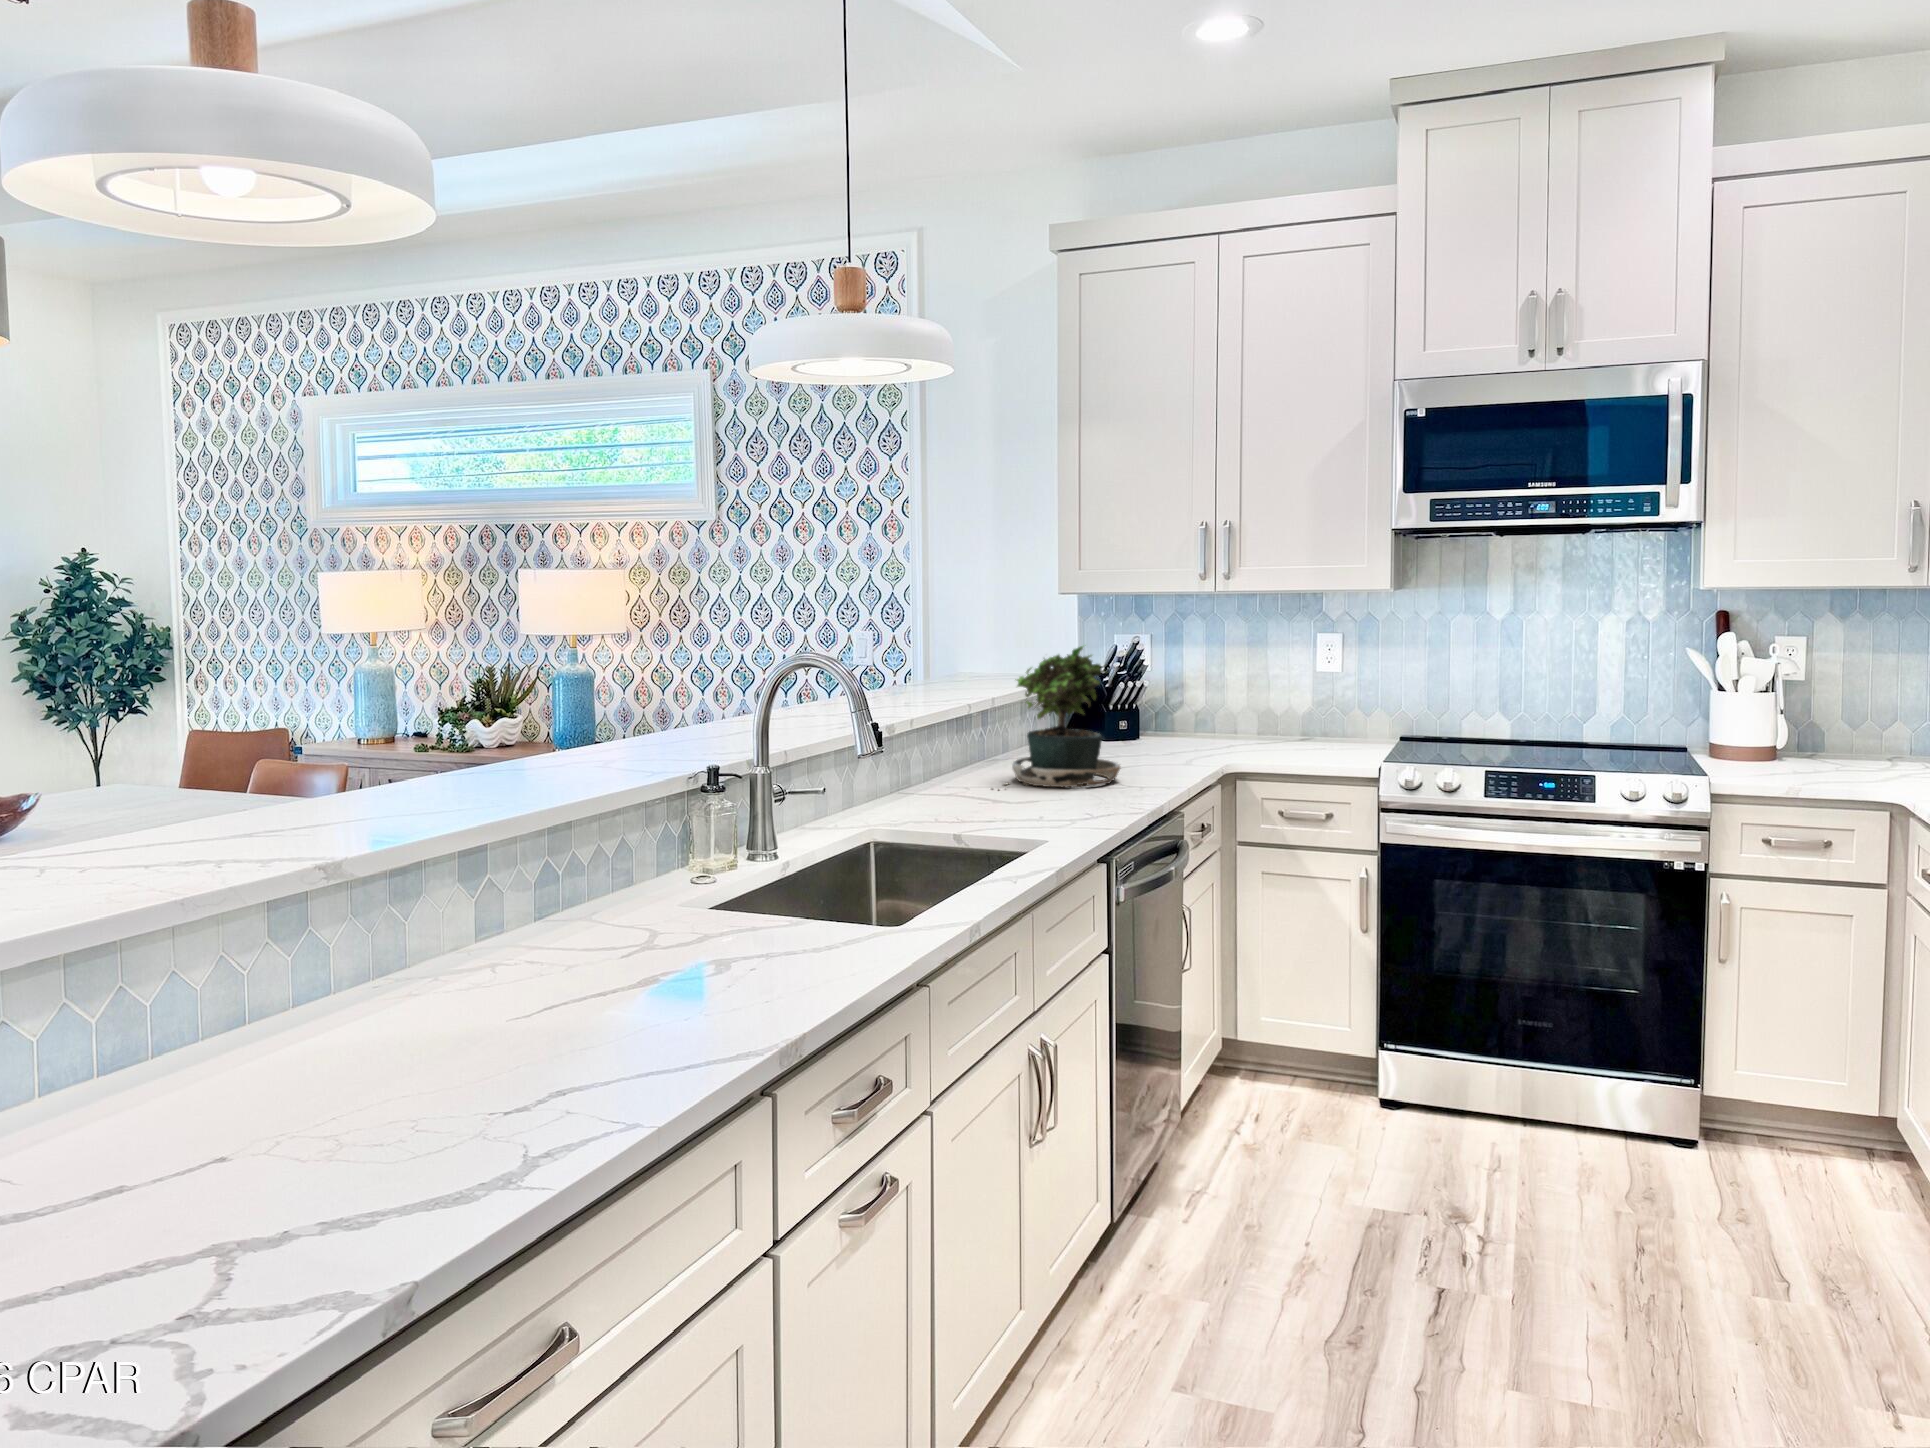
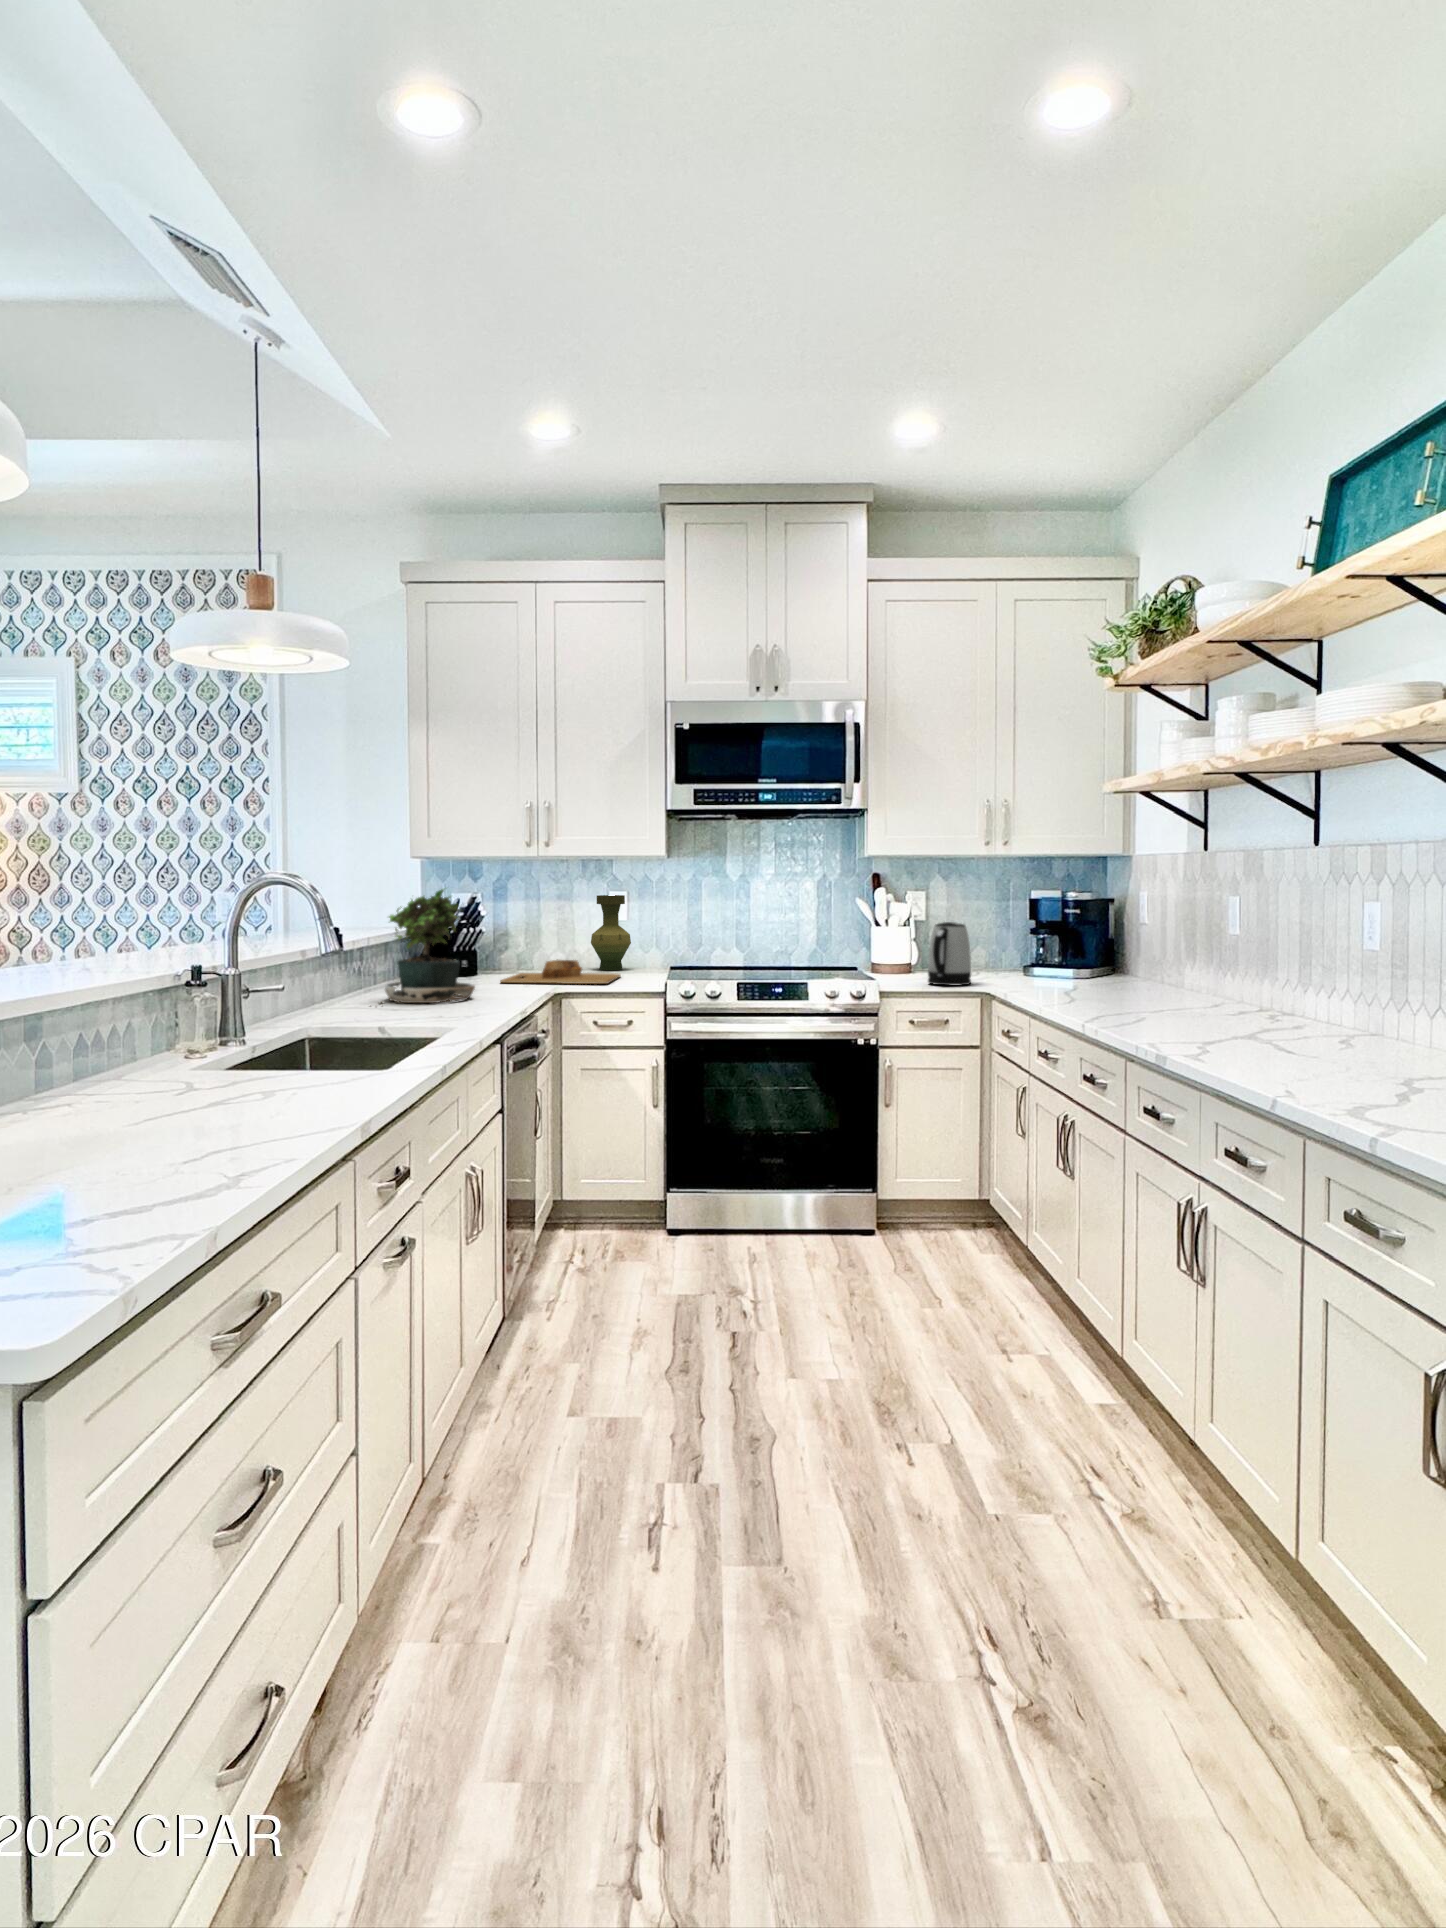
vase: none [1289,638,1344,739] -> present [591,895,631,970]
kettle: none [1798,694,1876,793] -> present [928,922,971,985]
cutting board: none [1161,728,1324,764] -> present [500,960,621,984]

